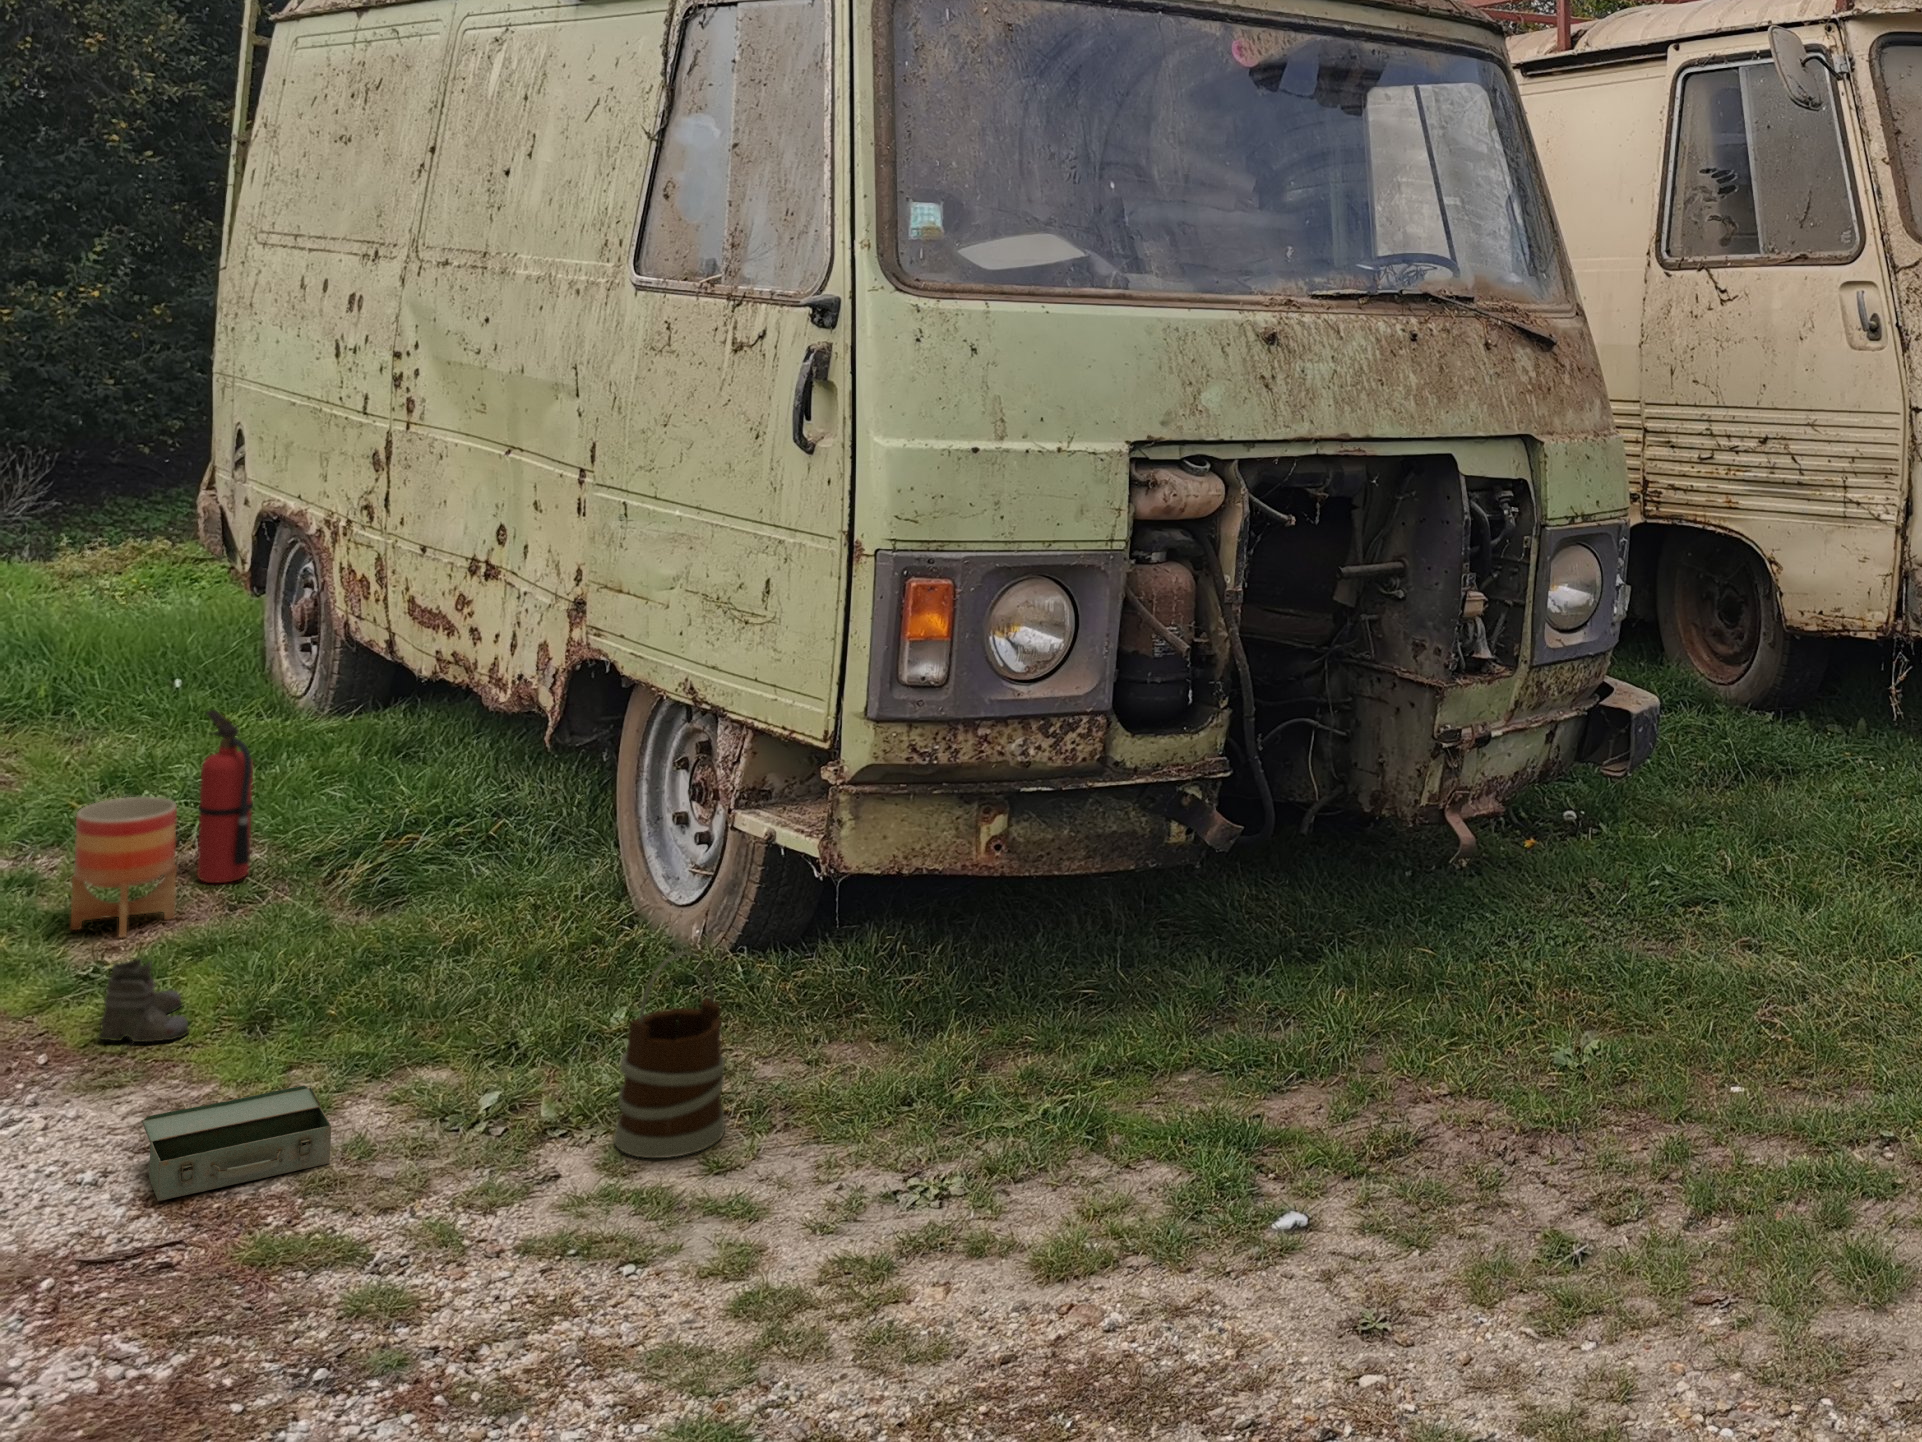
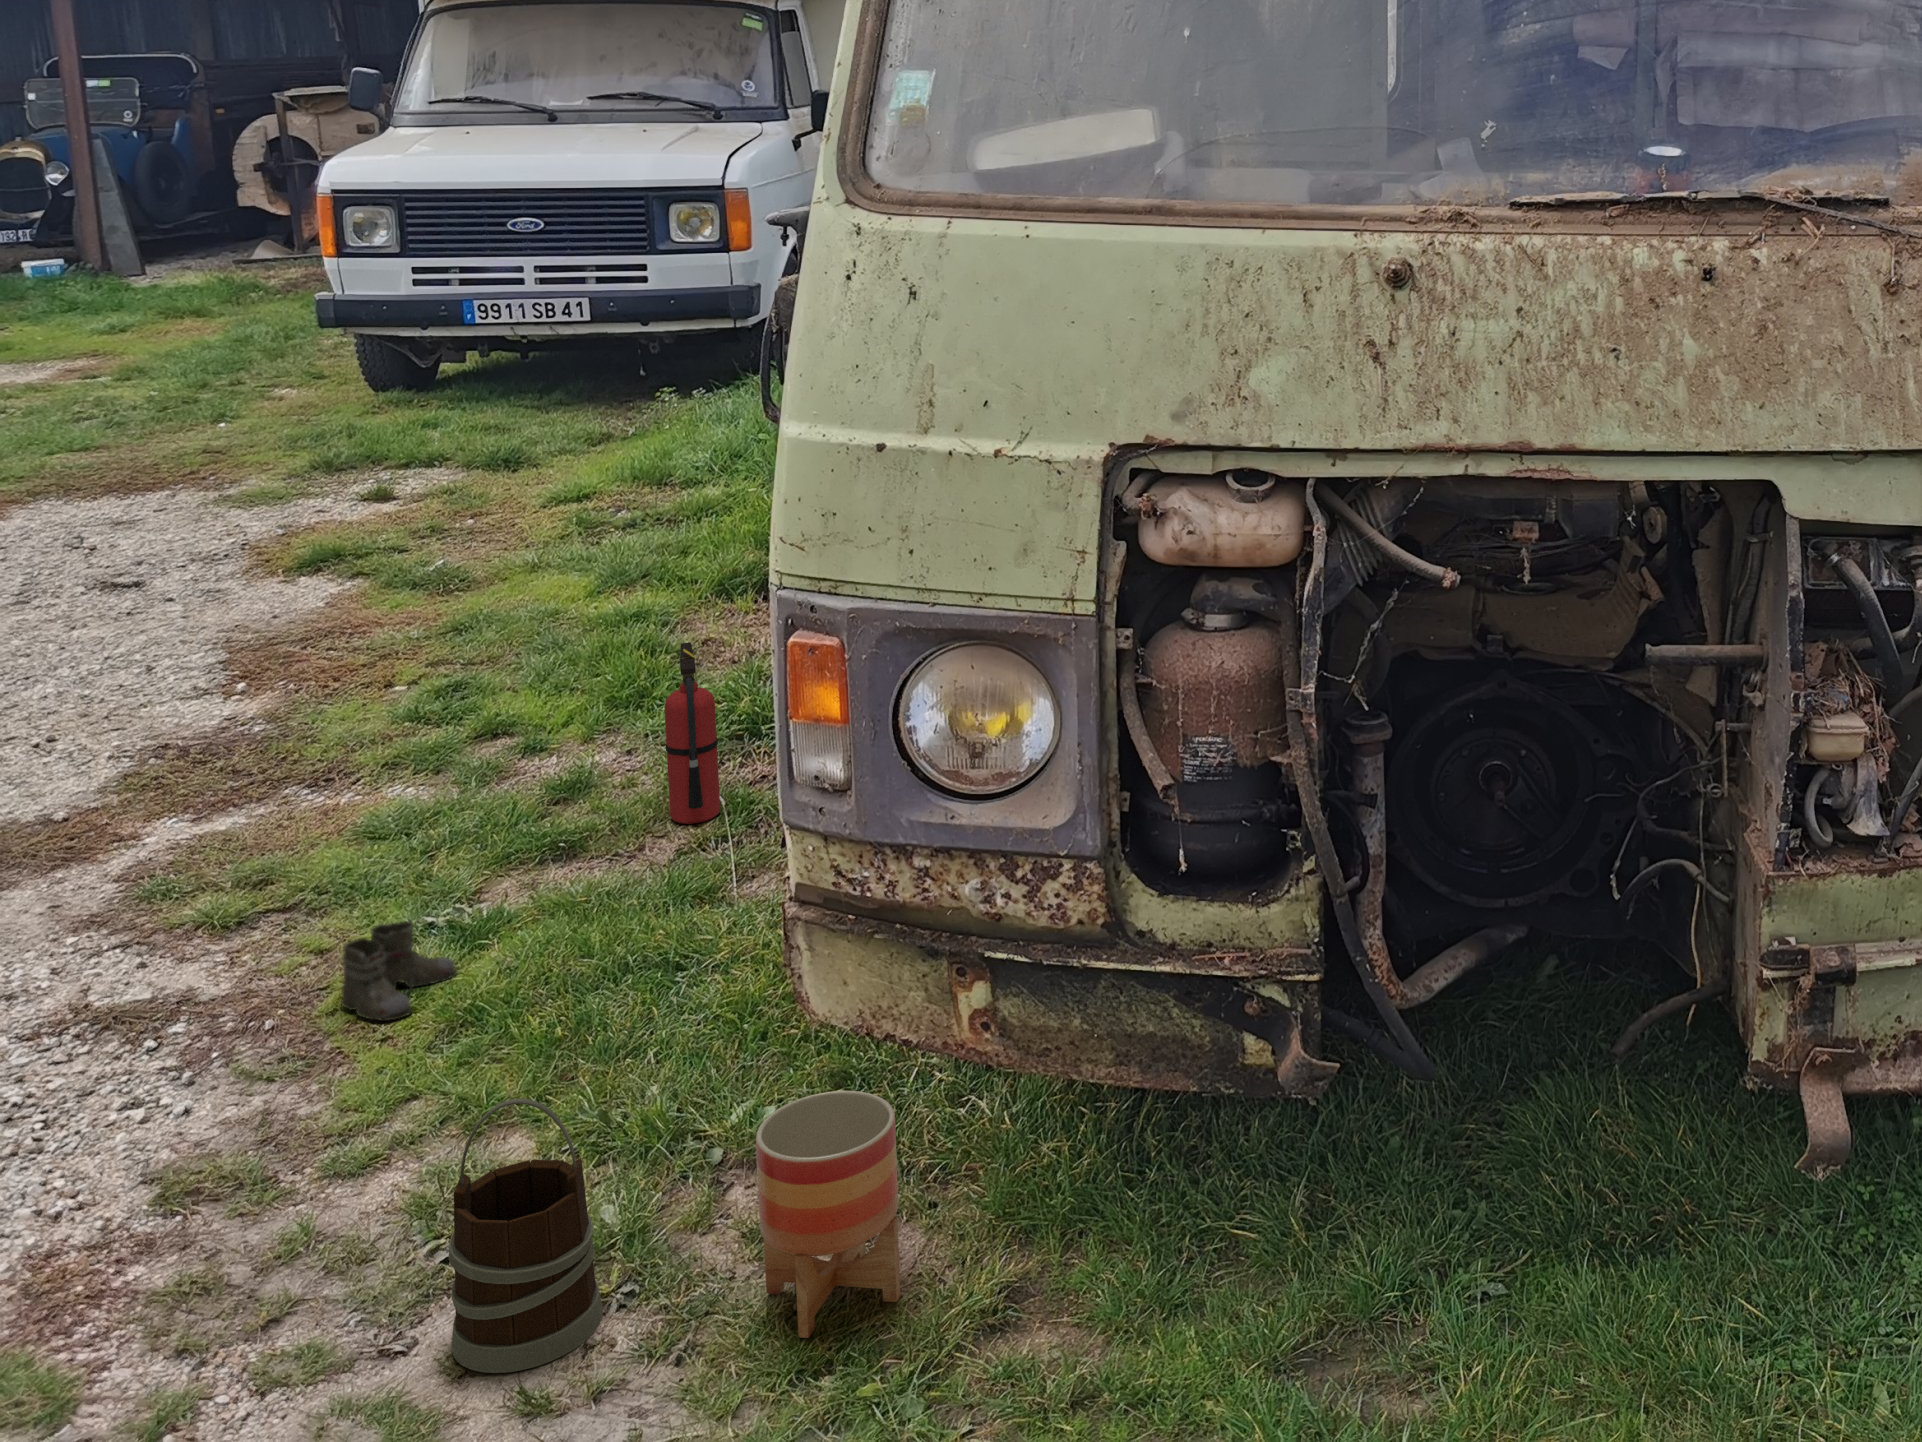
planter: present [70,797,177,938] -> present [756,1091,900,1338]
toolbox: present [142,1085,331,1201] -> none [69,1135,312,1250]

